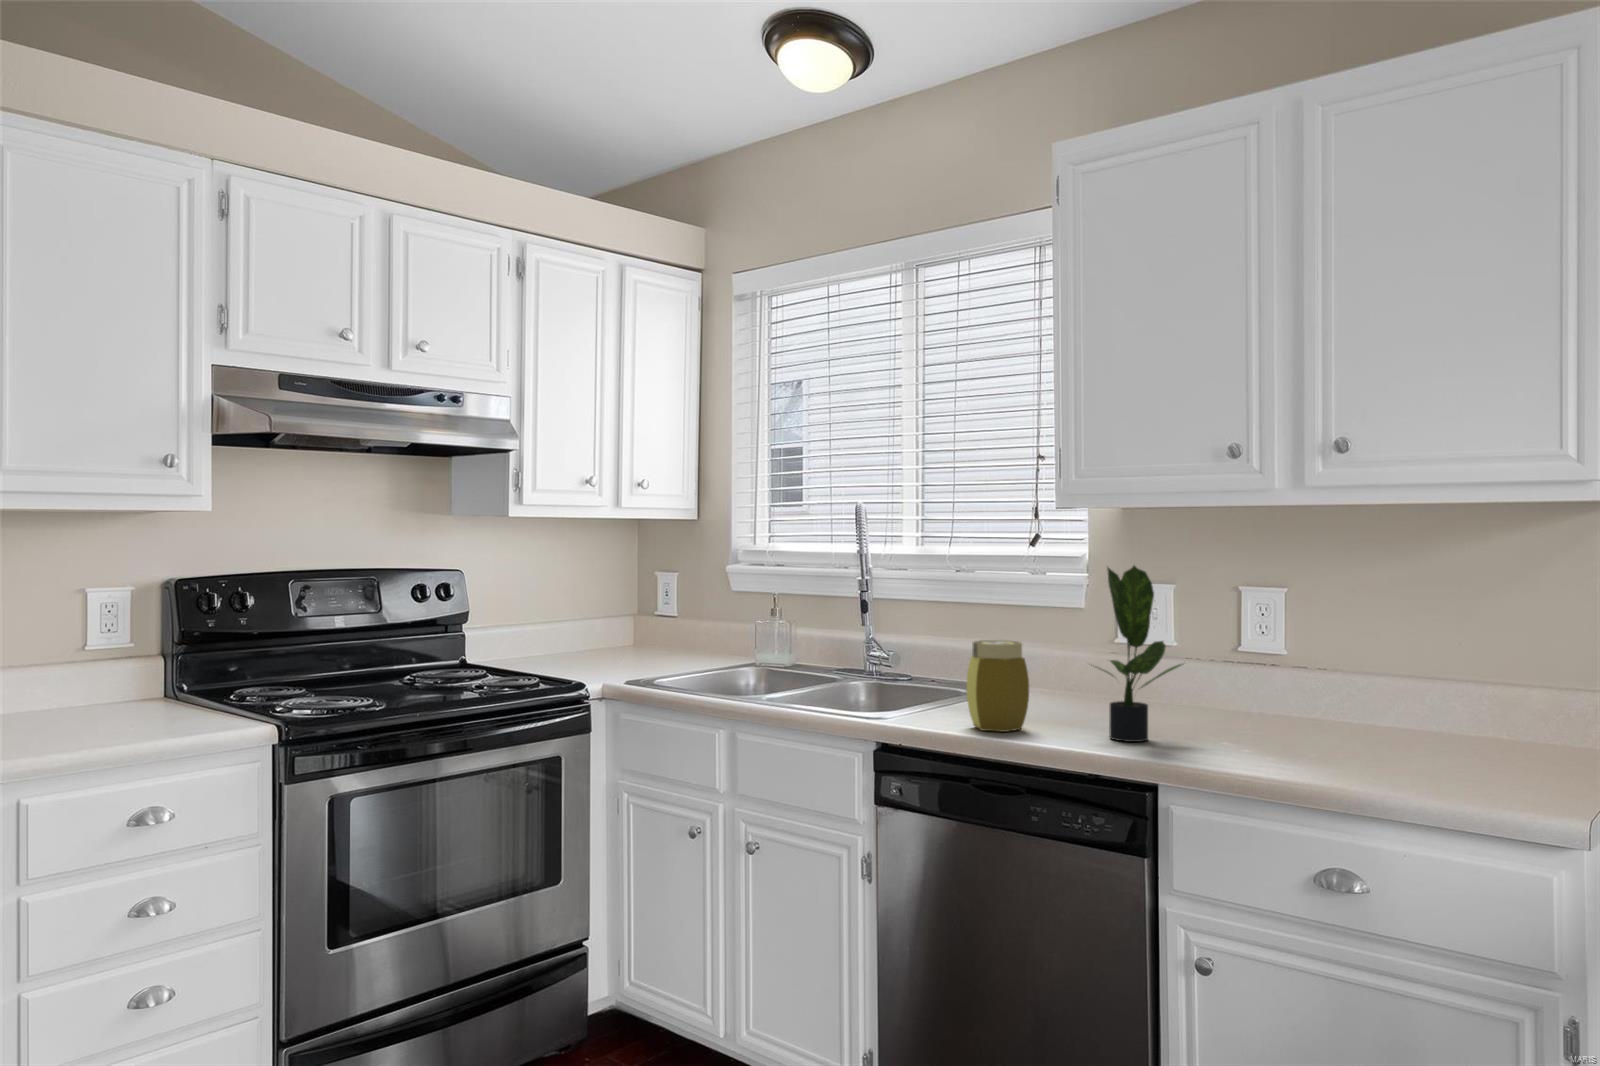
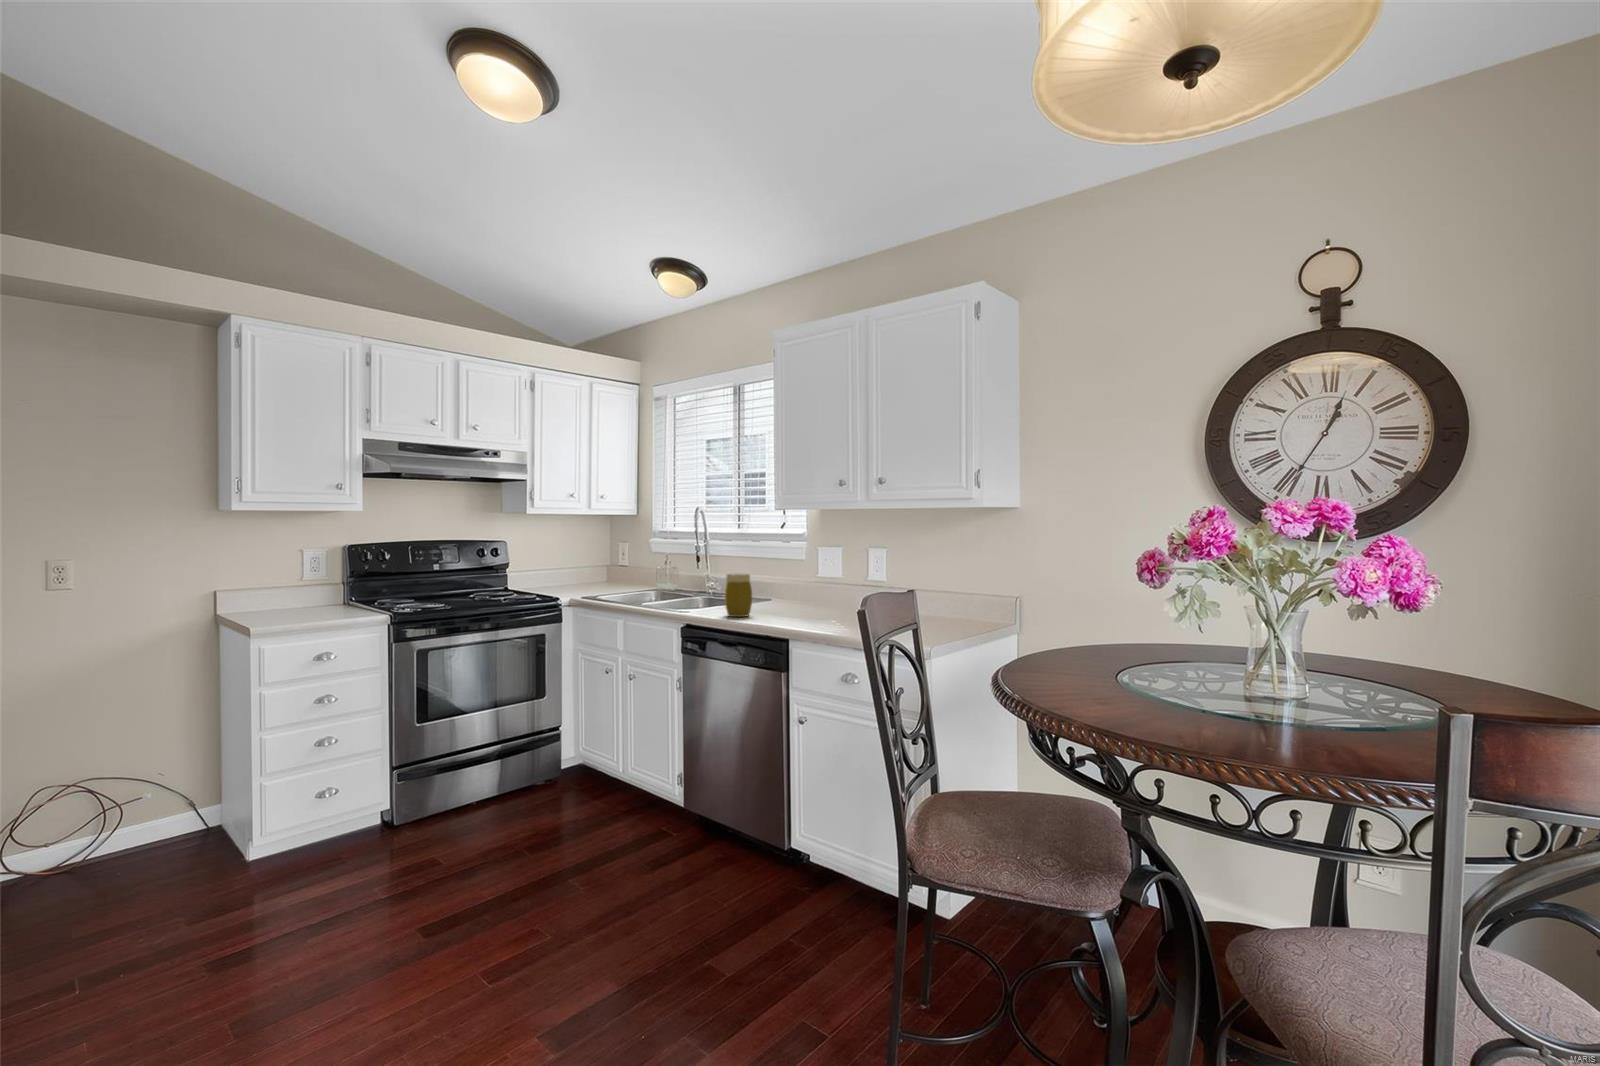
potted plant: present [1091,566,1182,742] -> none [774,537,819,621]

